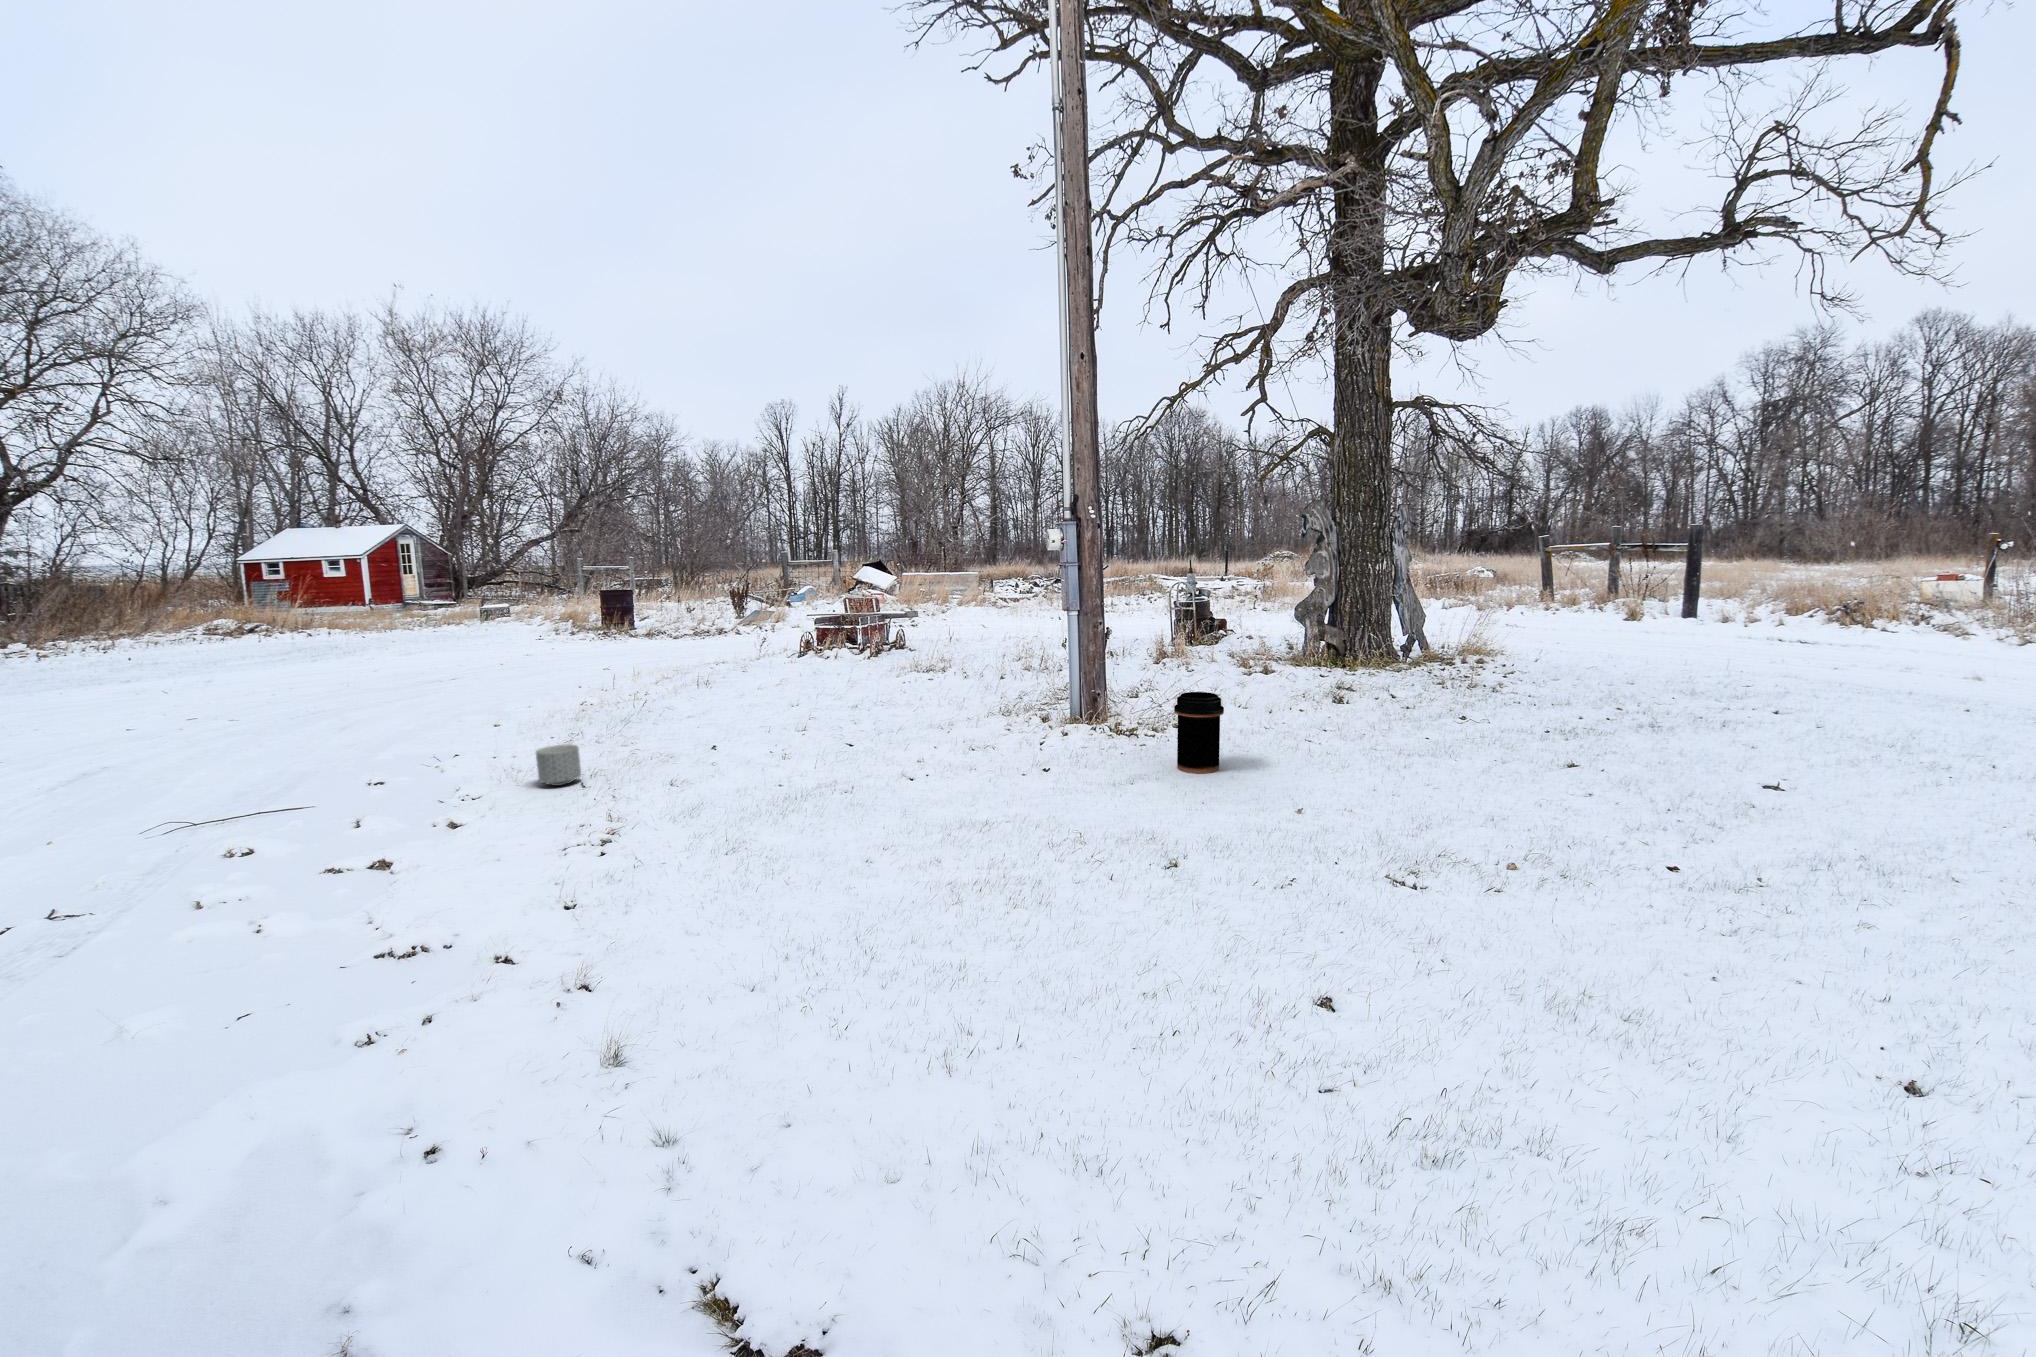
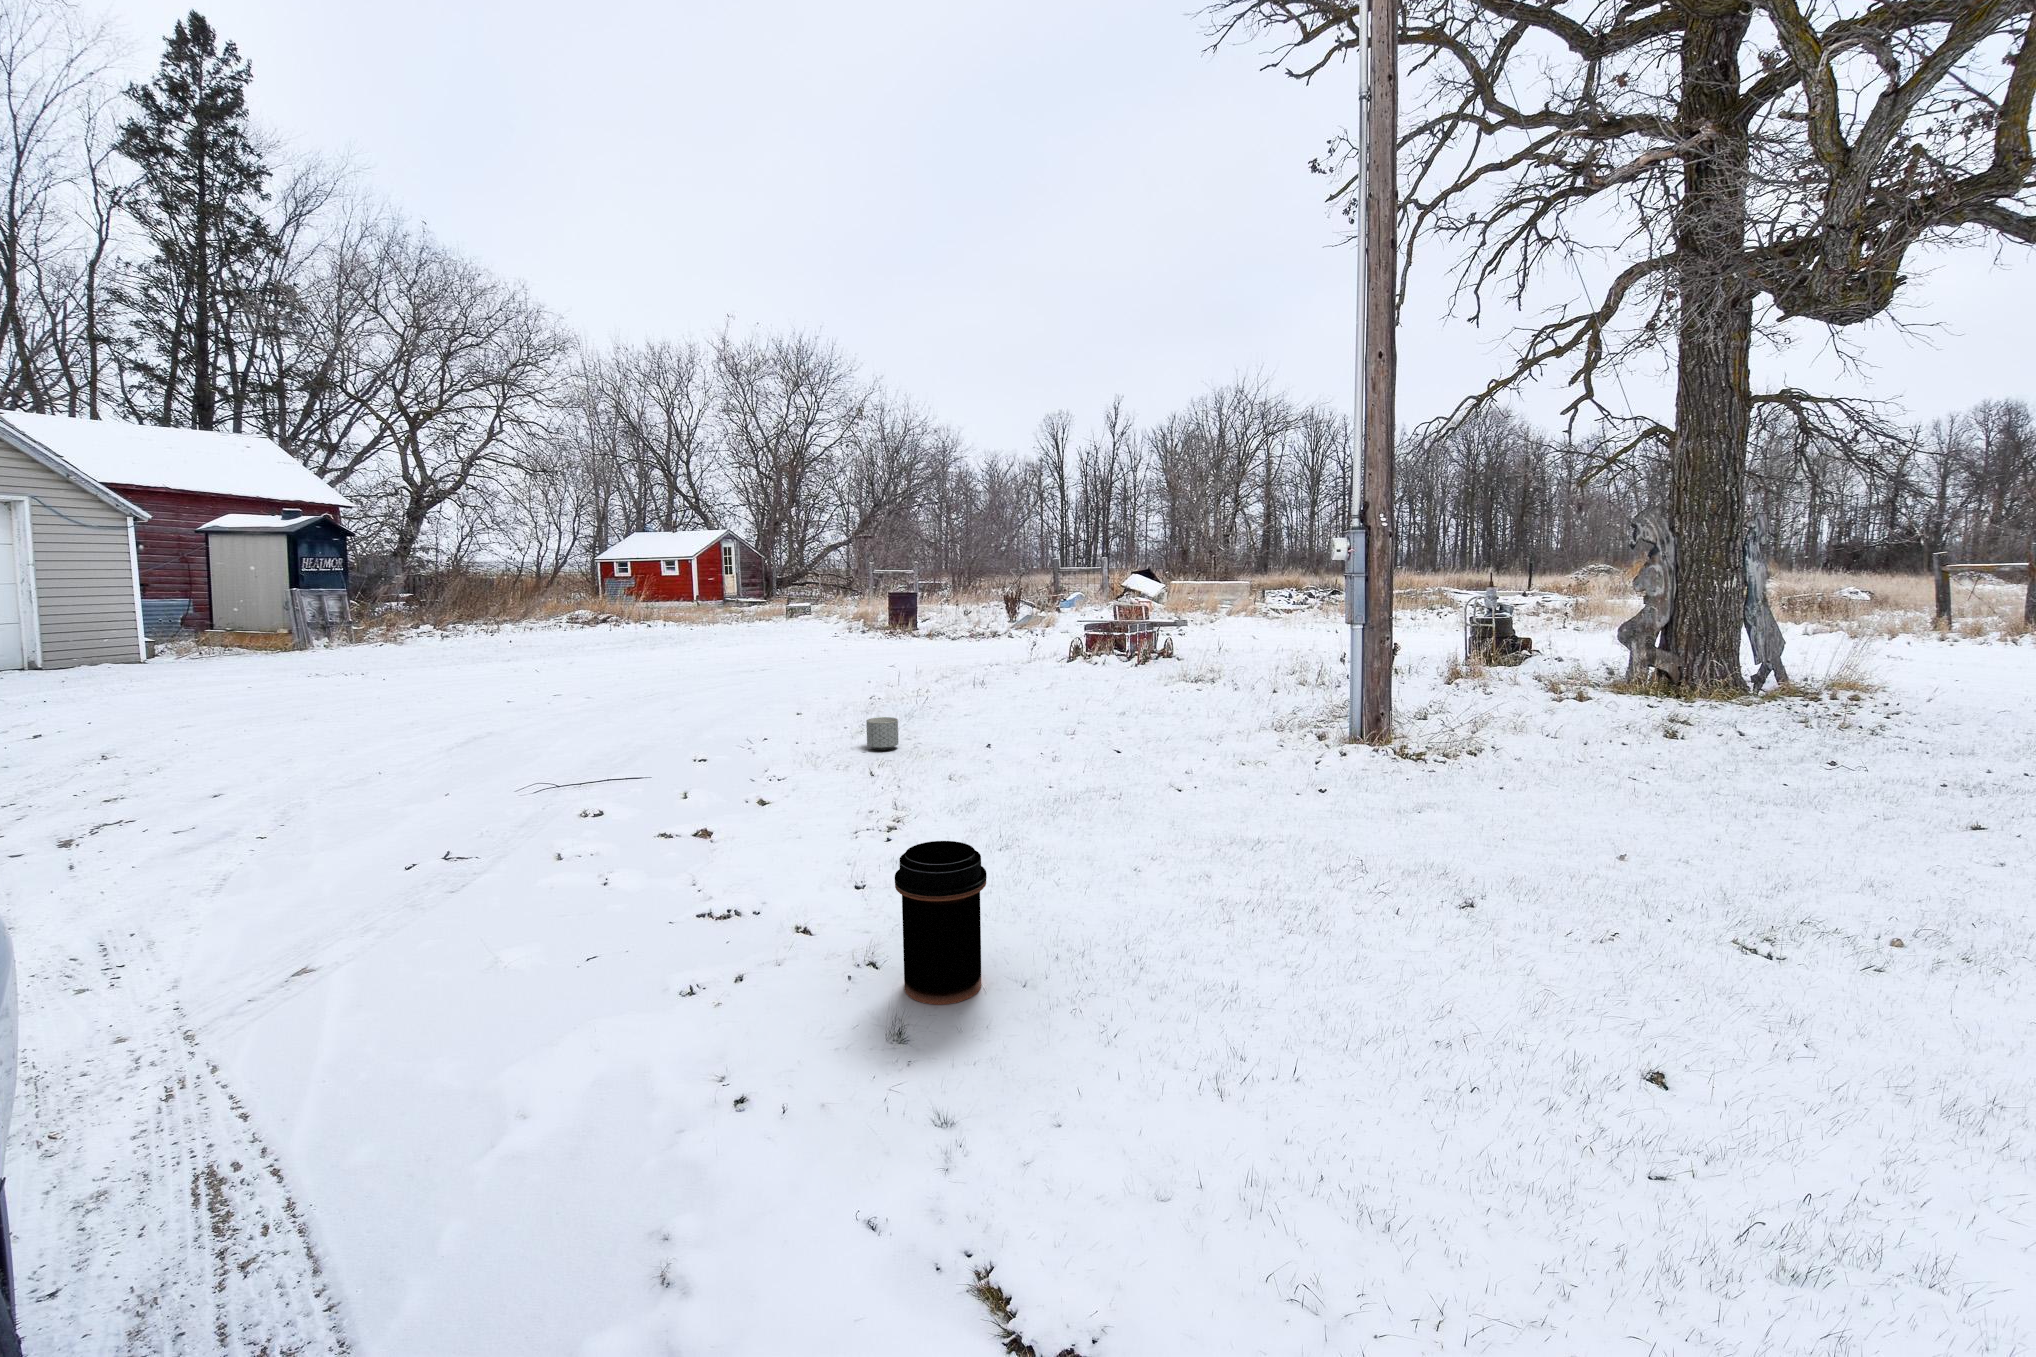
trash can: present [1174,692,1224,773] -> present [895,841,987,1005]

